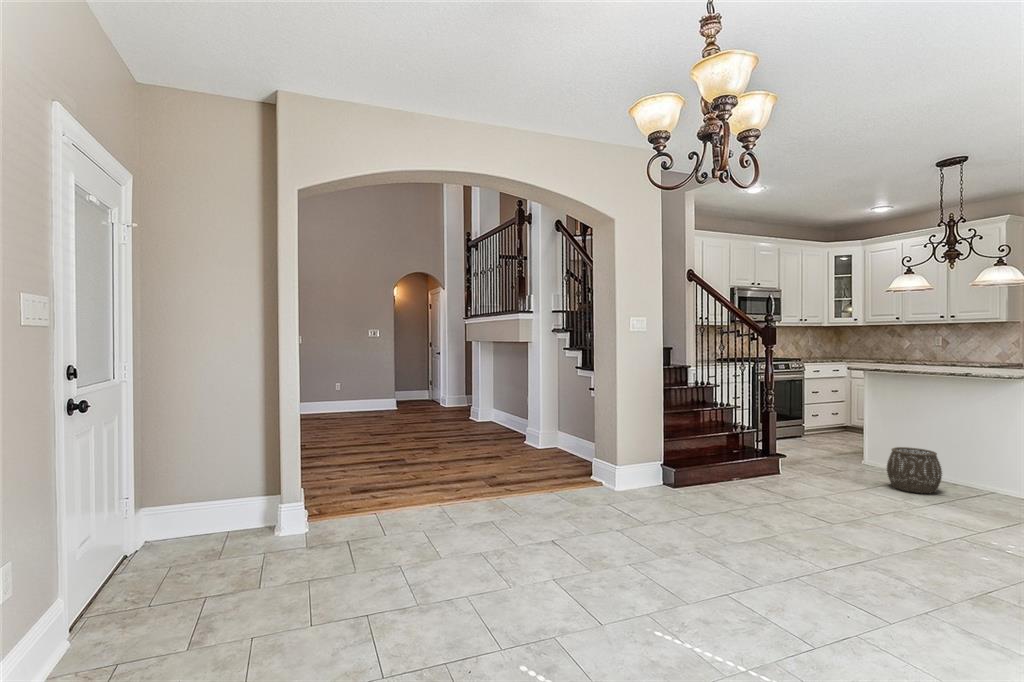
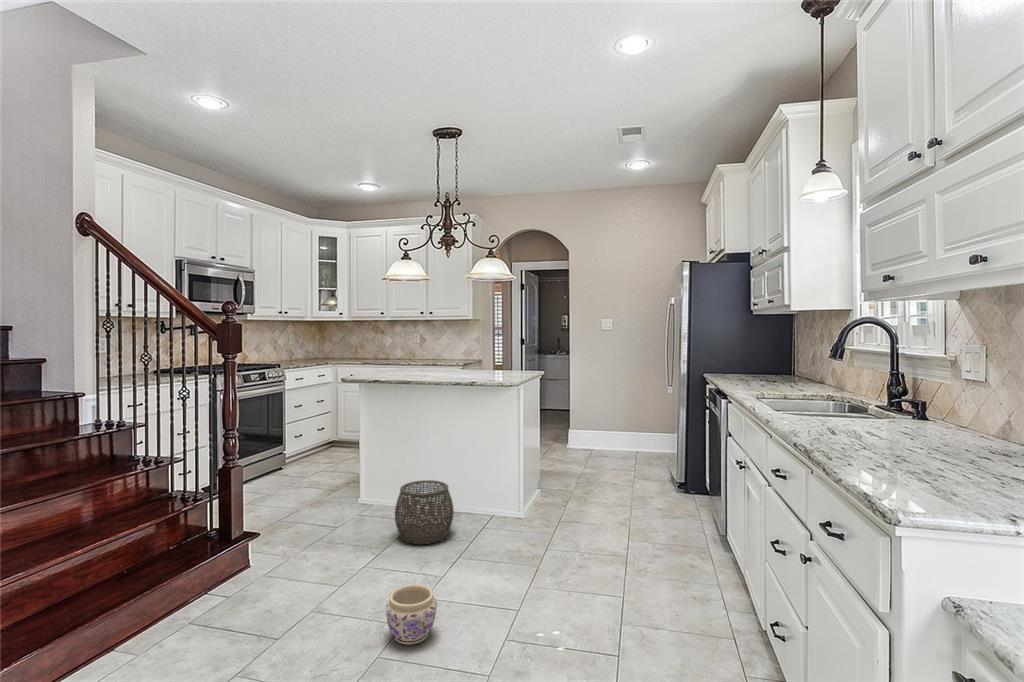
planter: none [864,490,902,524] -> present [386,585,437,646]

